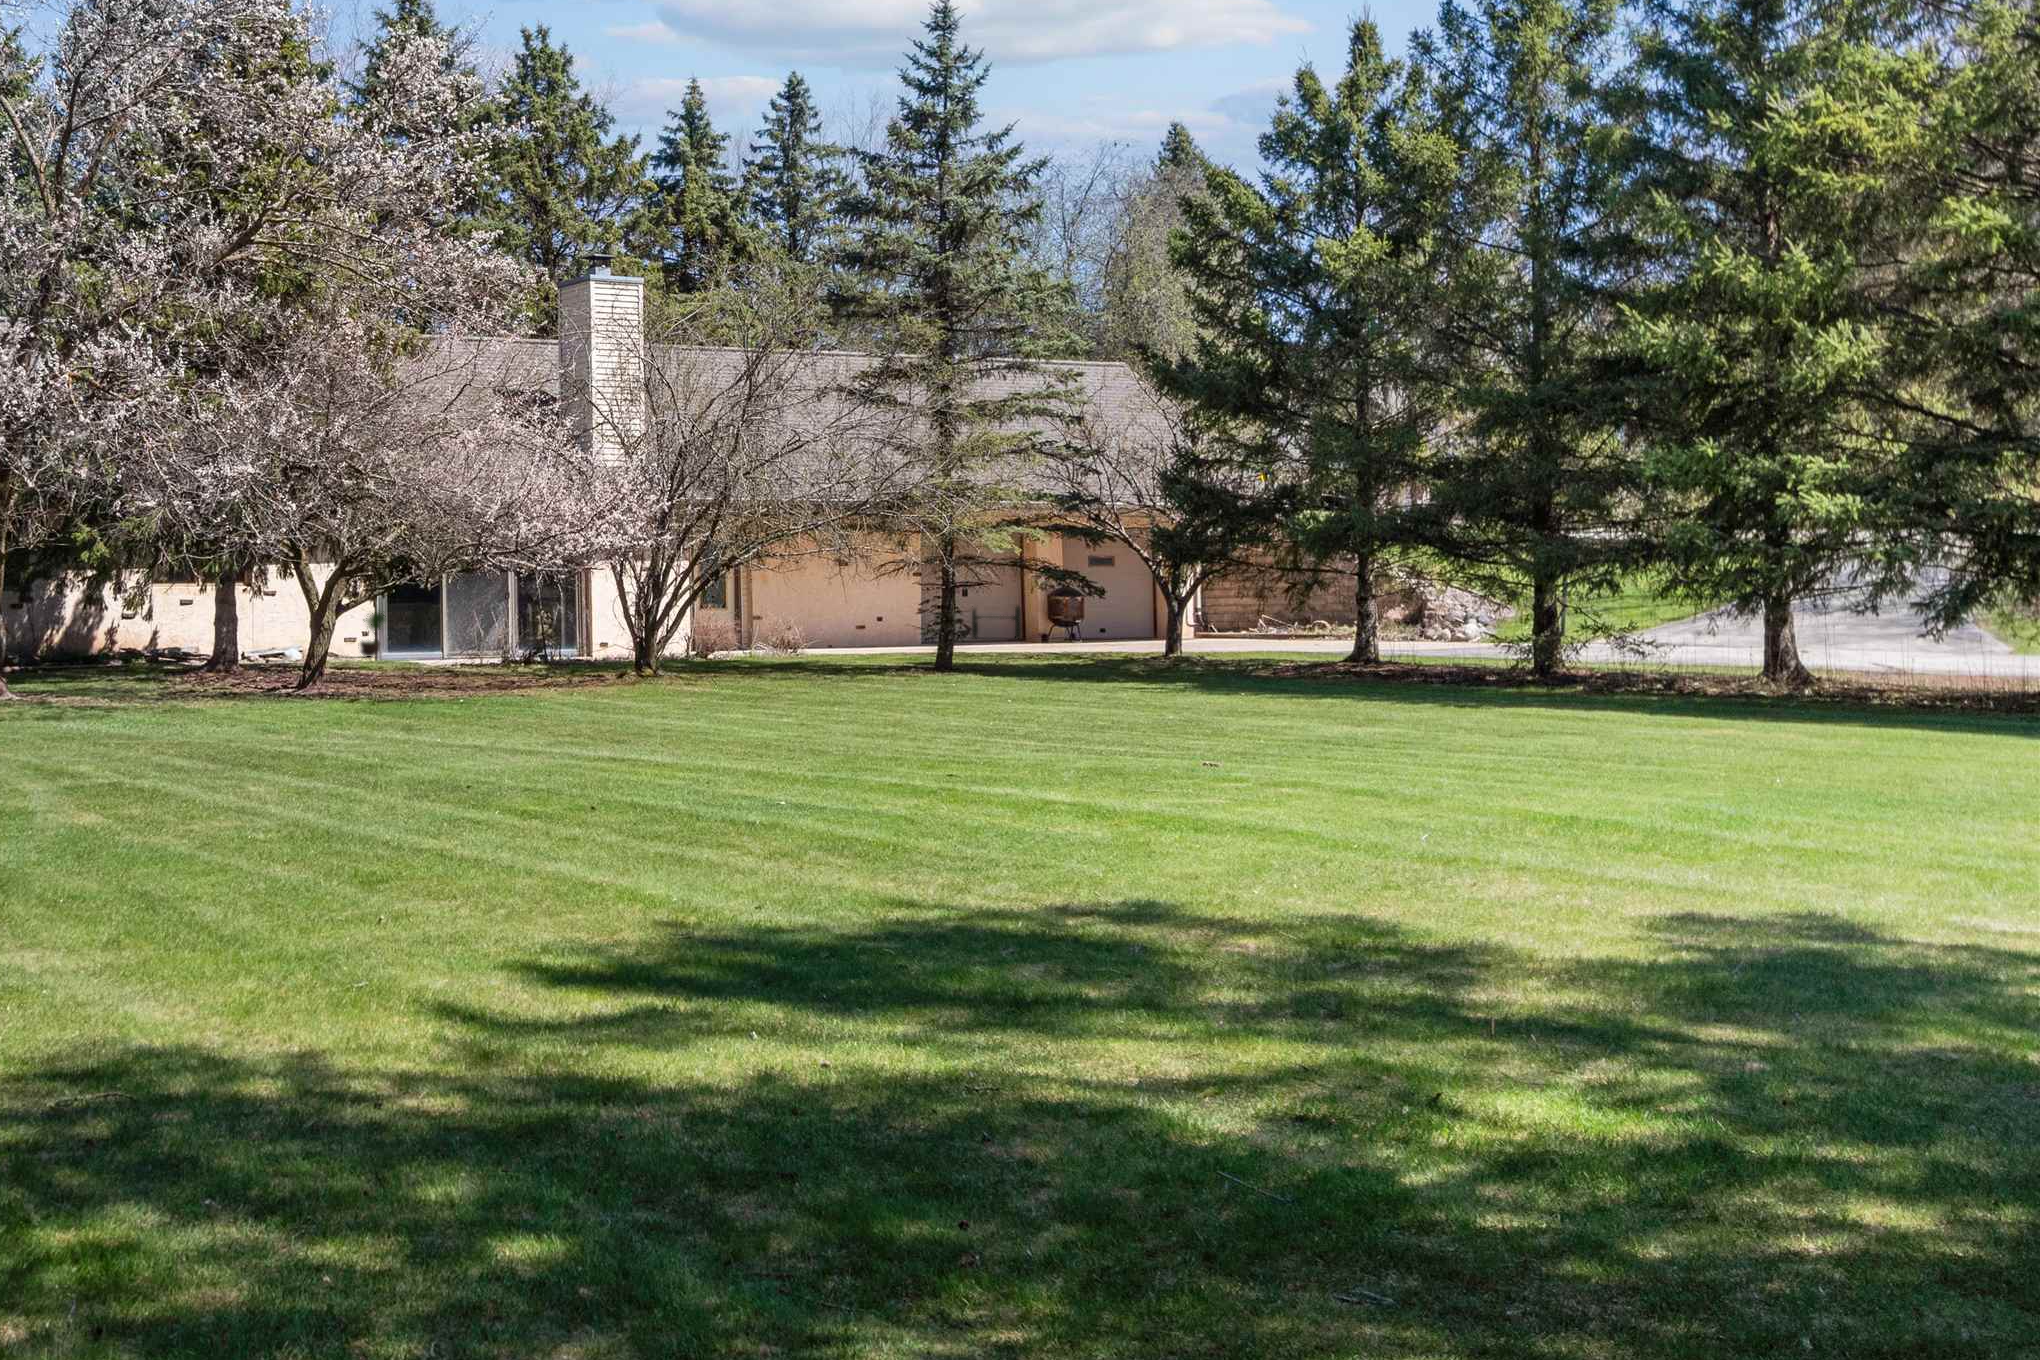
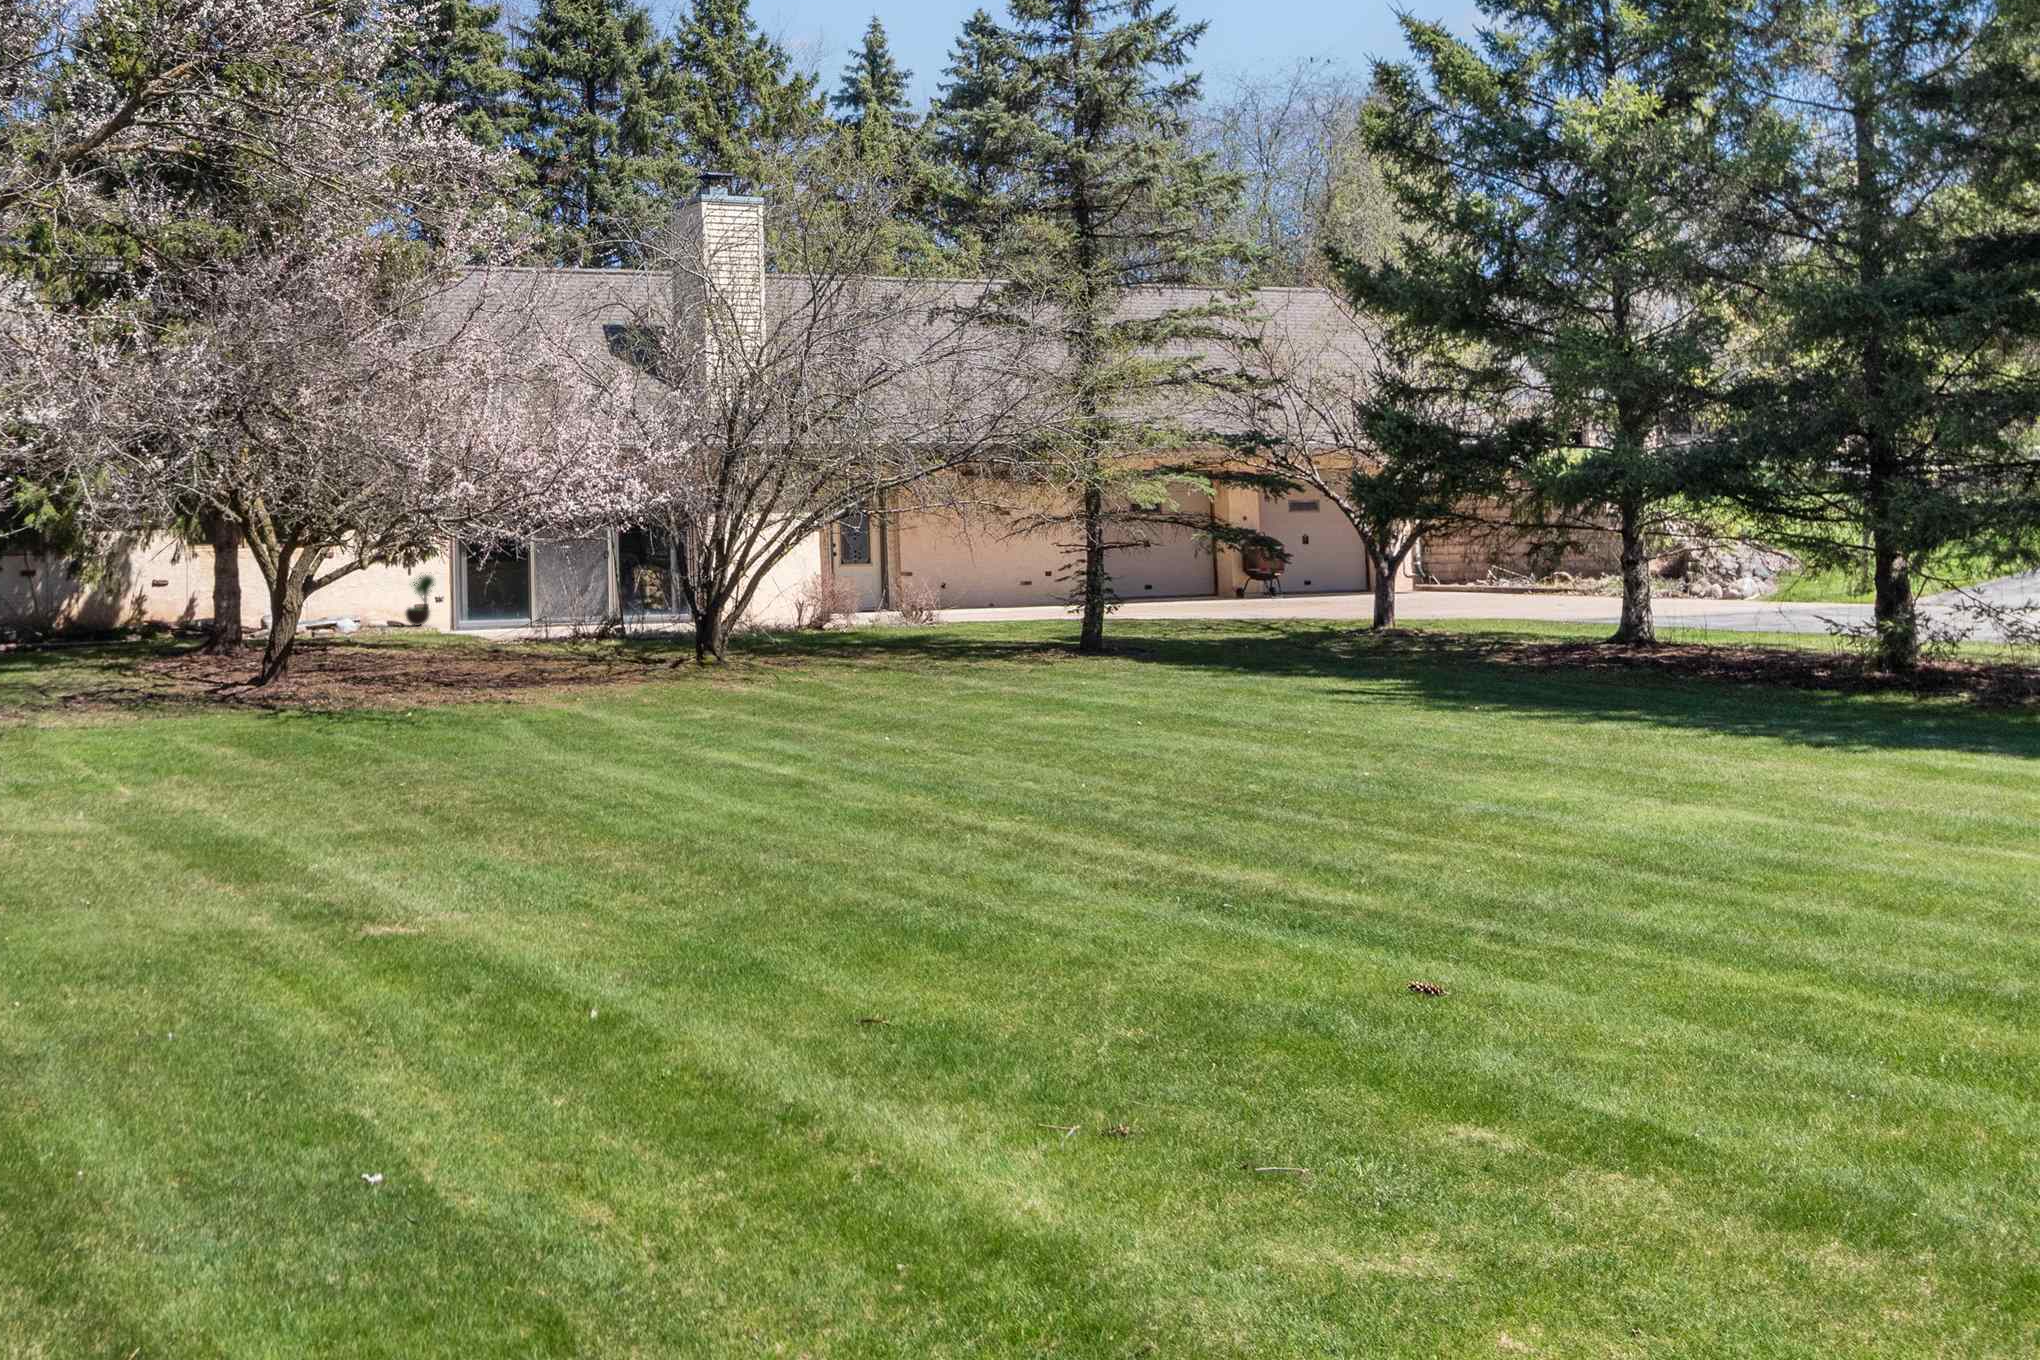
bench: present [972,606,1021,639] -> none [1135,555,1193,596]

